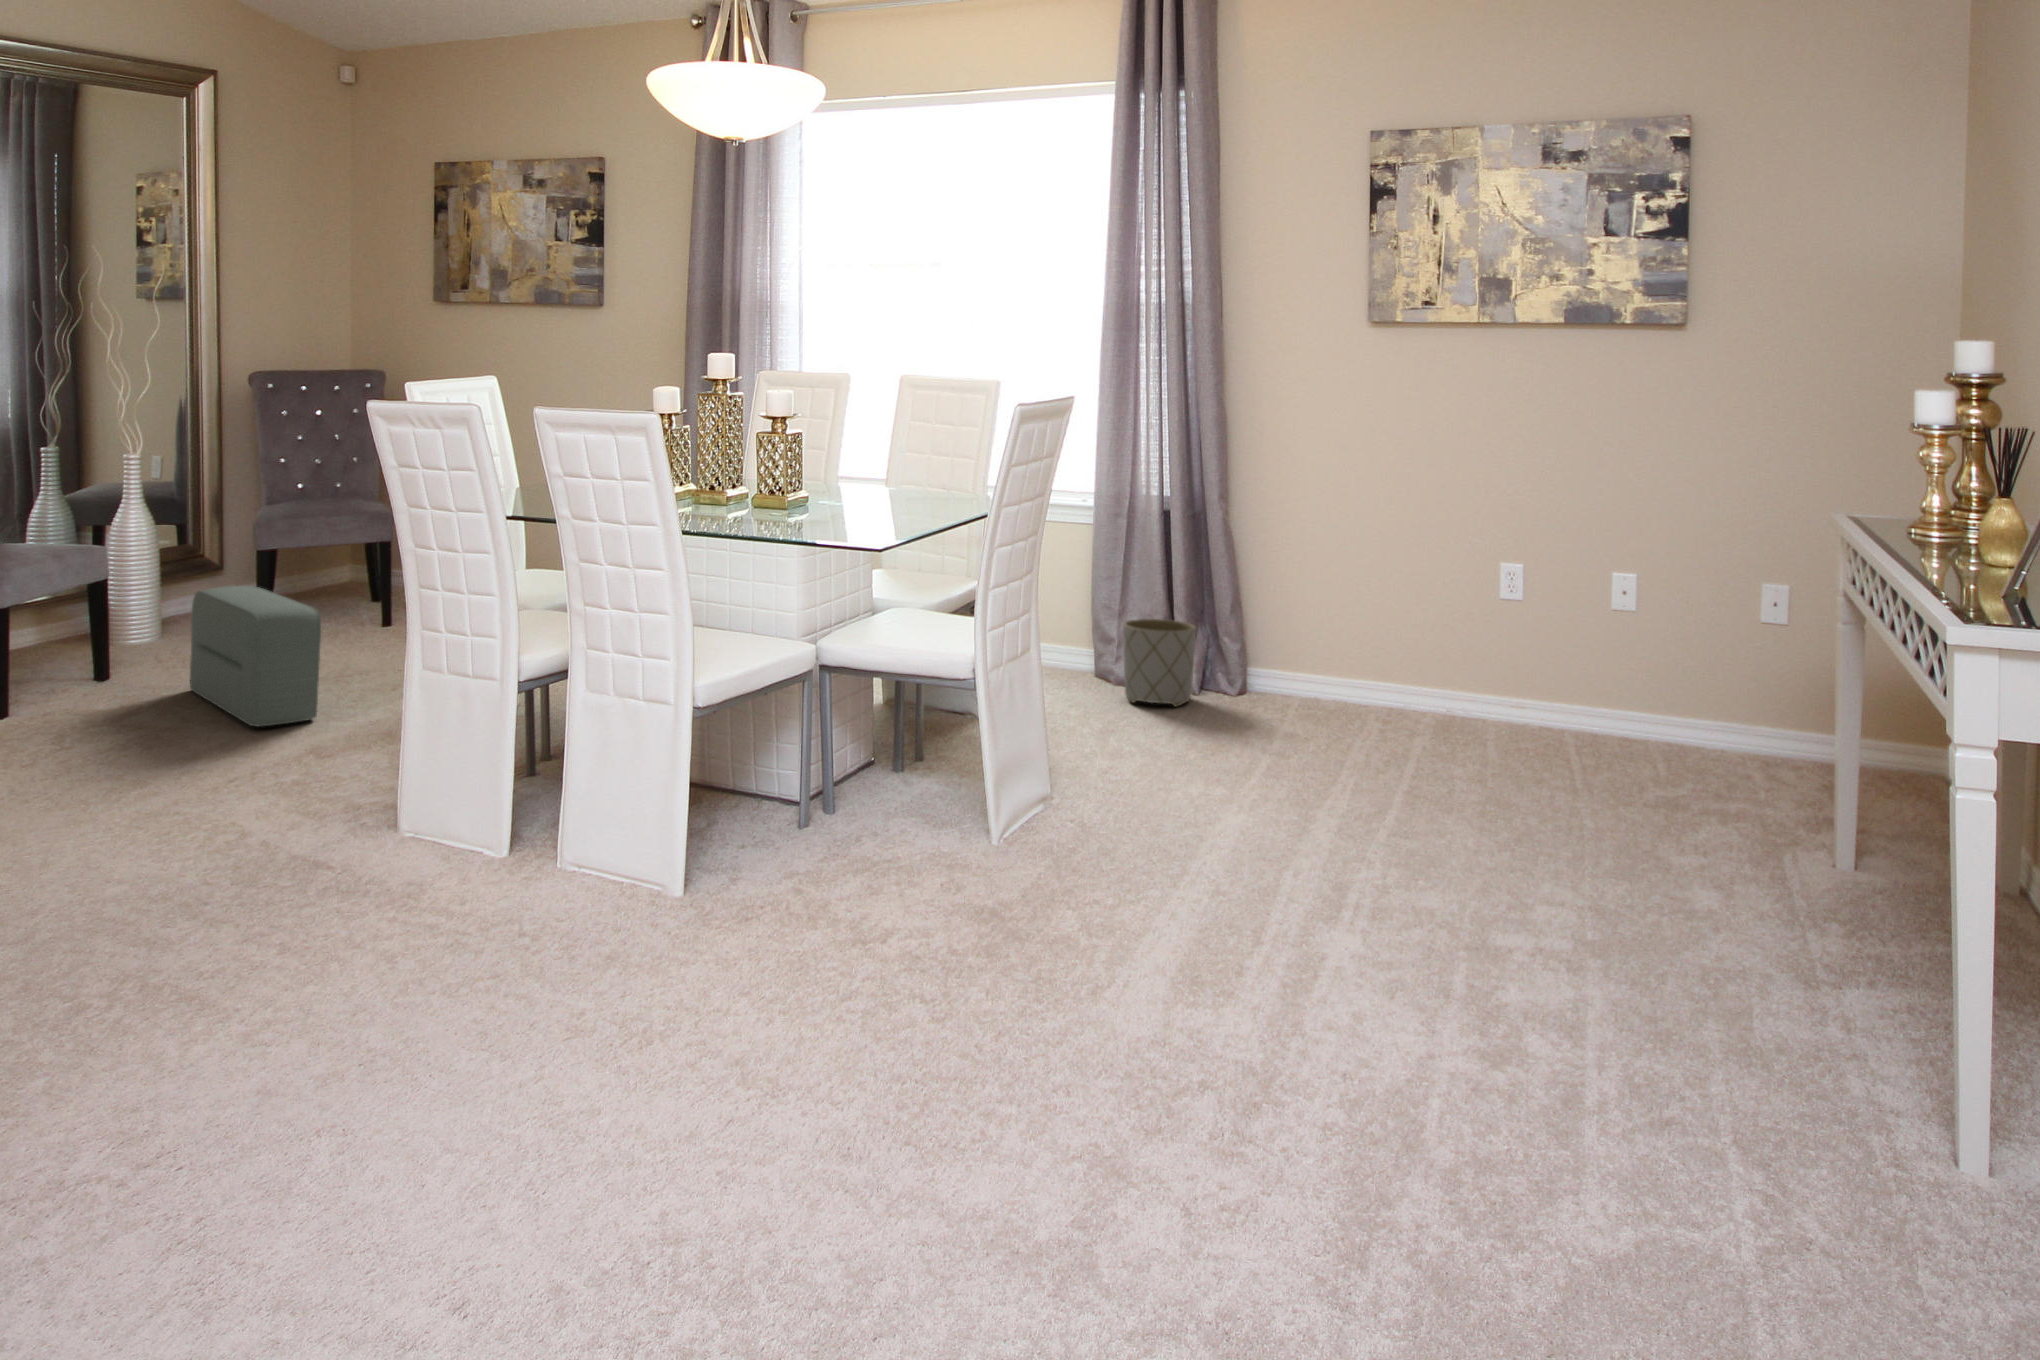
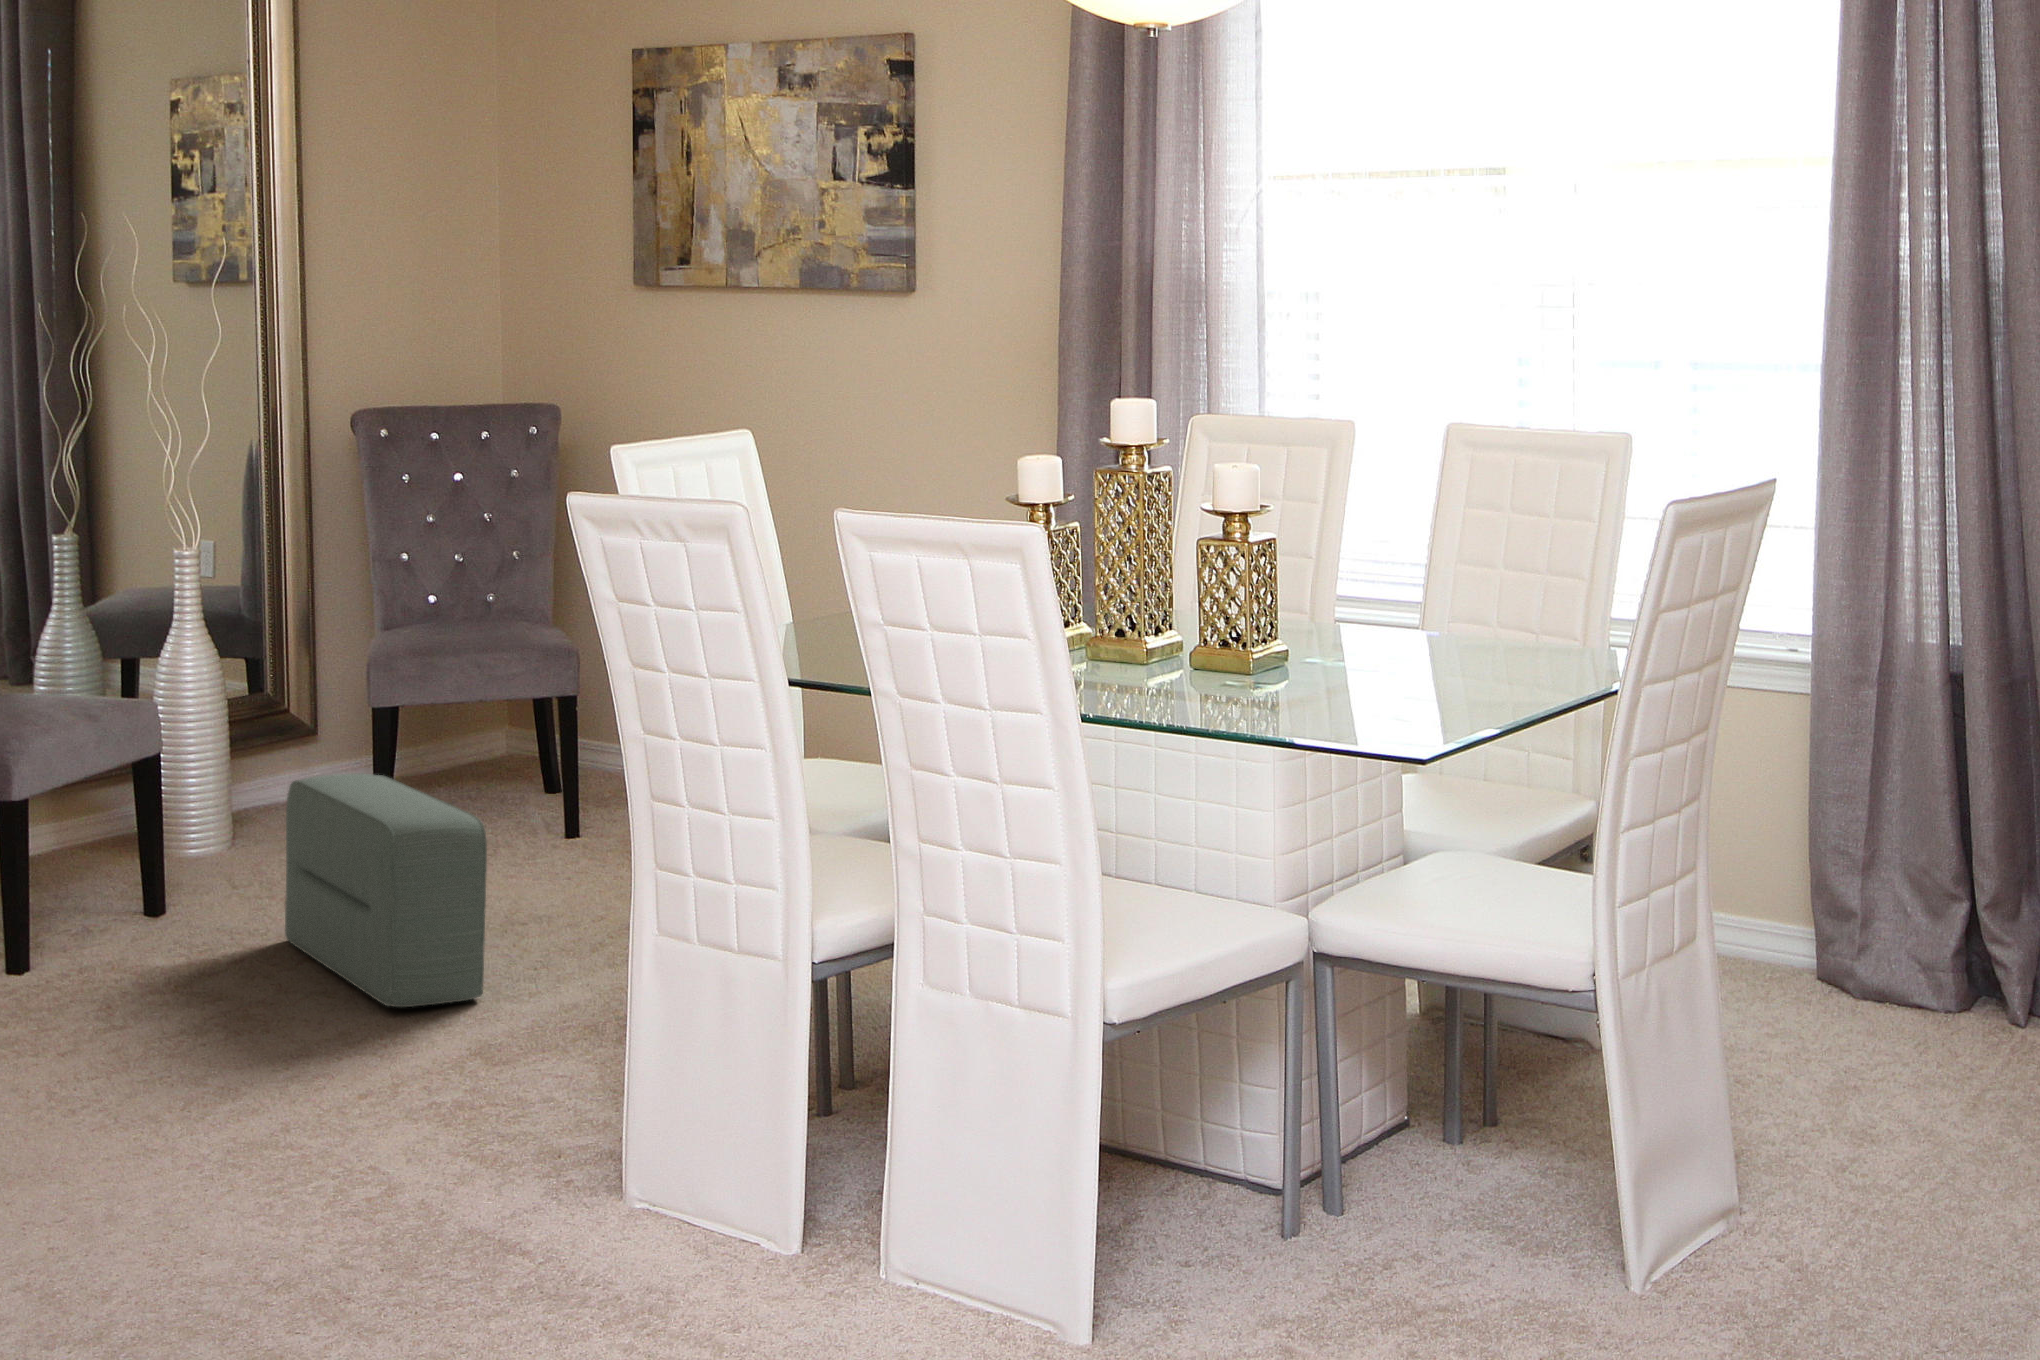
planter: present [1123,619,1196,707] -> none [1874,878,2018,1046]

